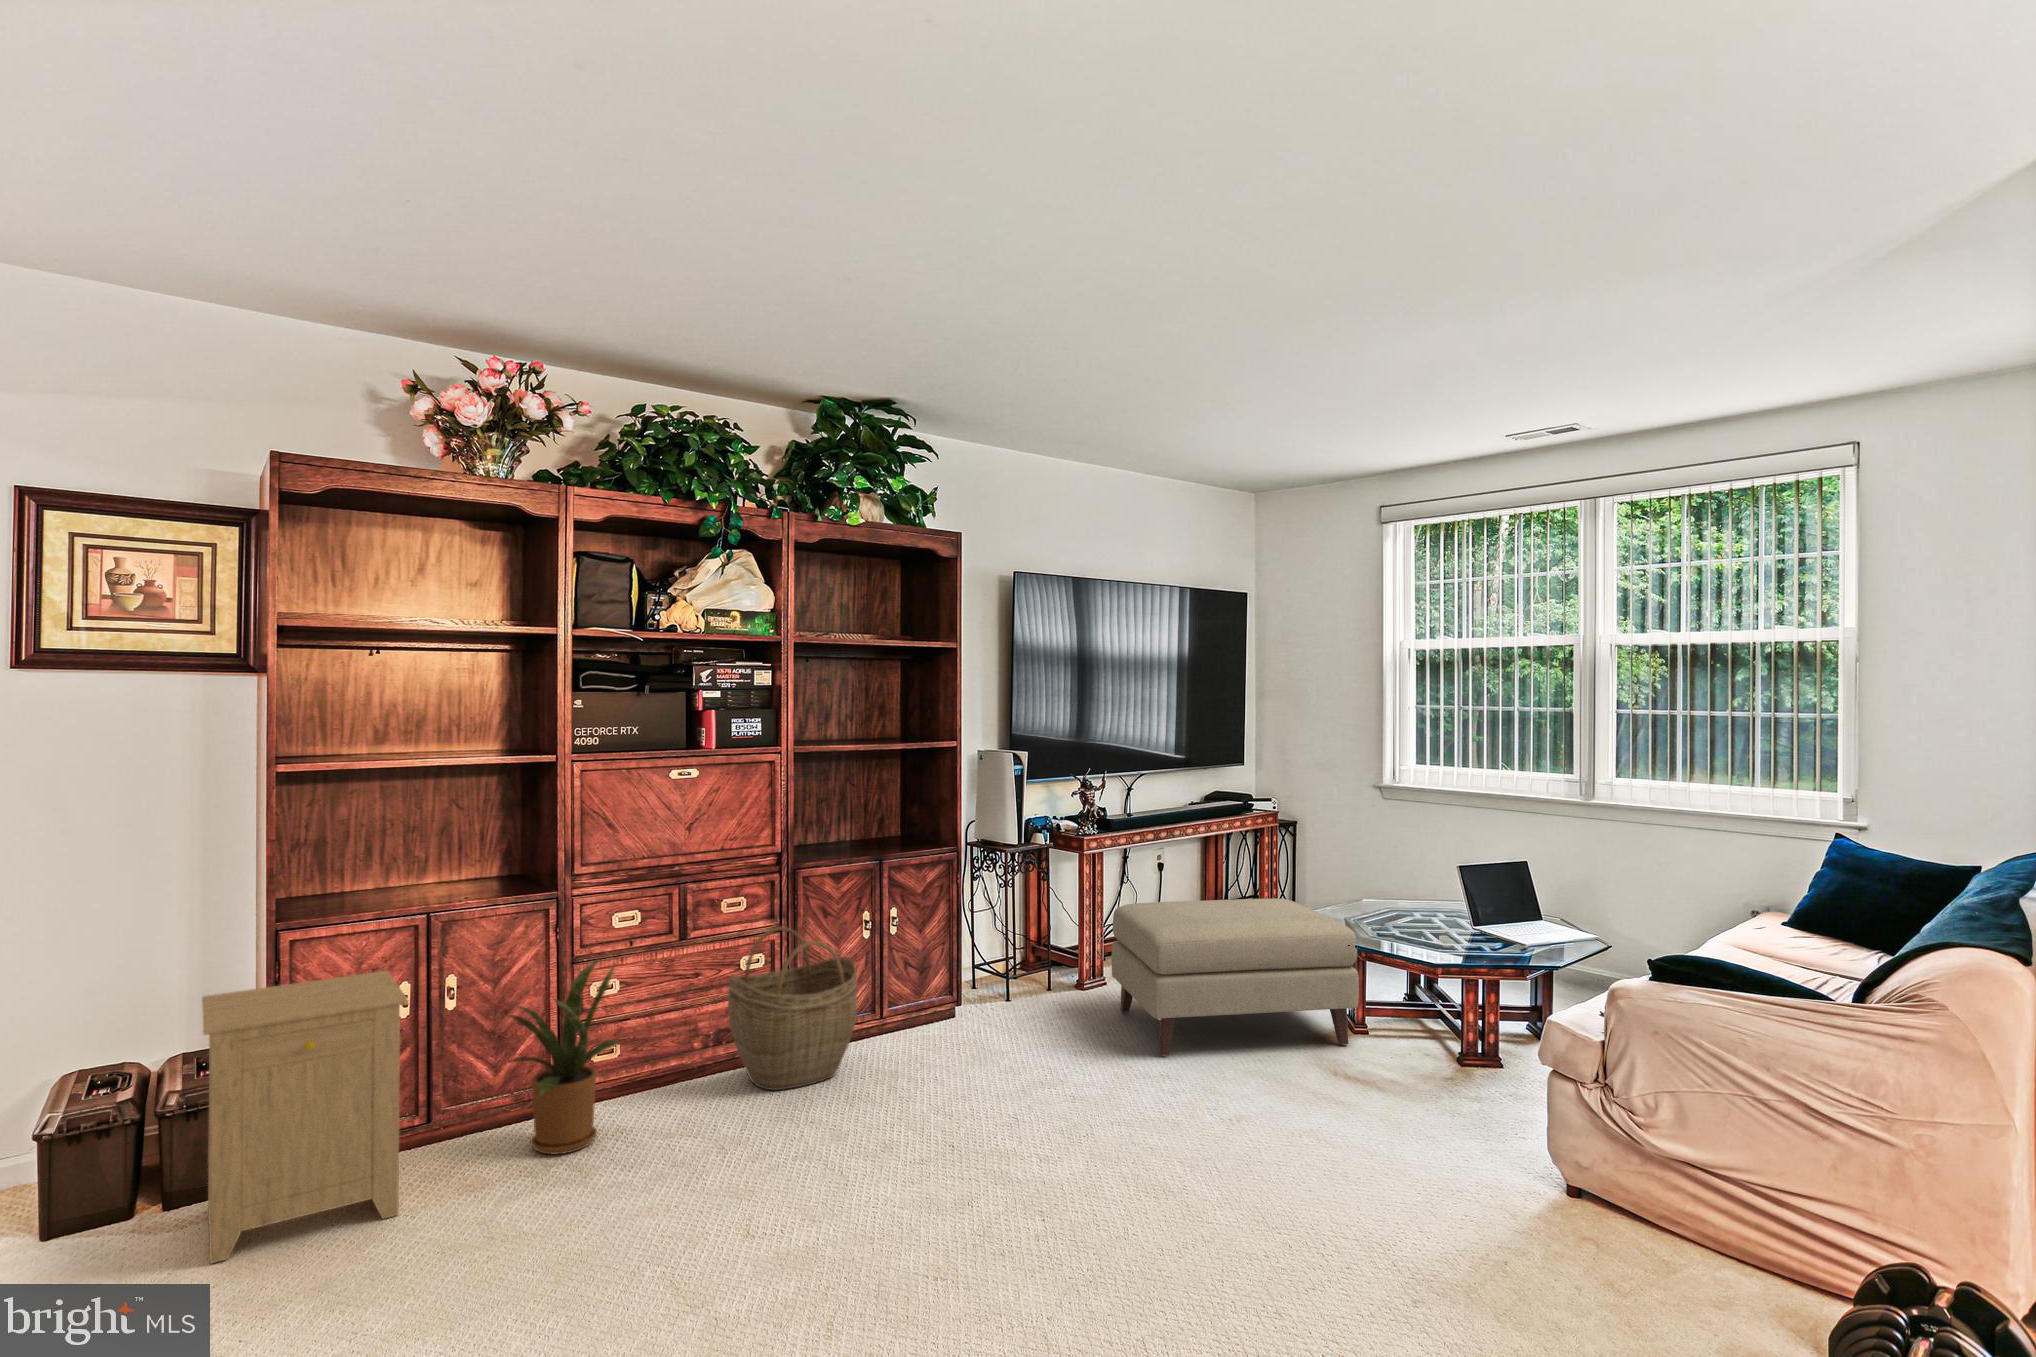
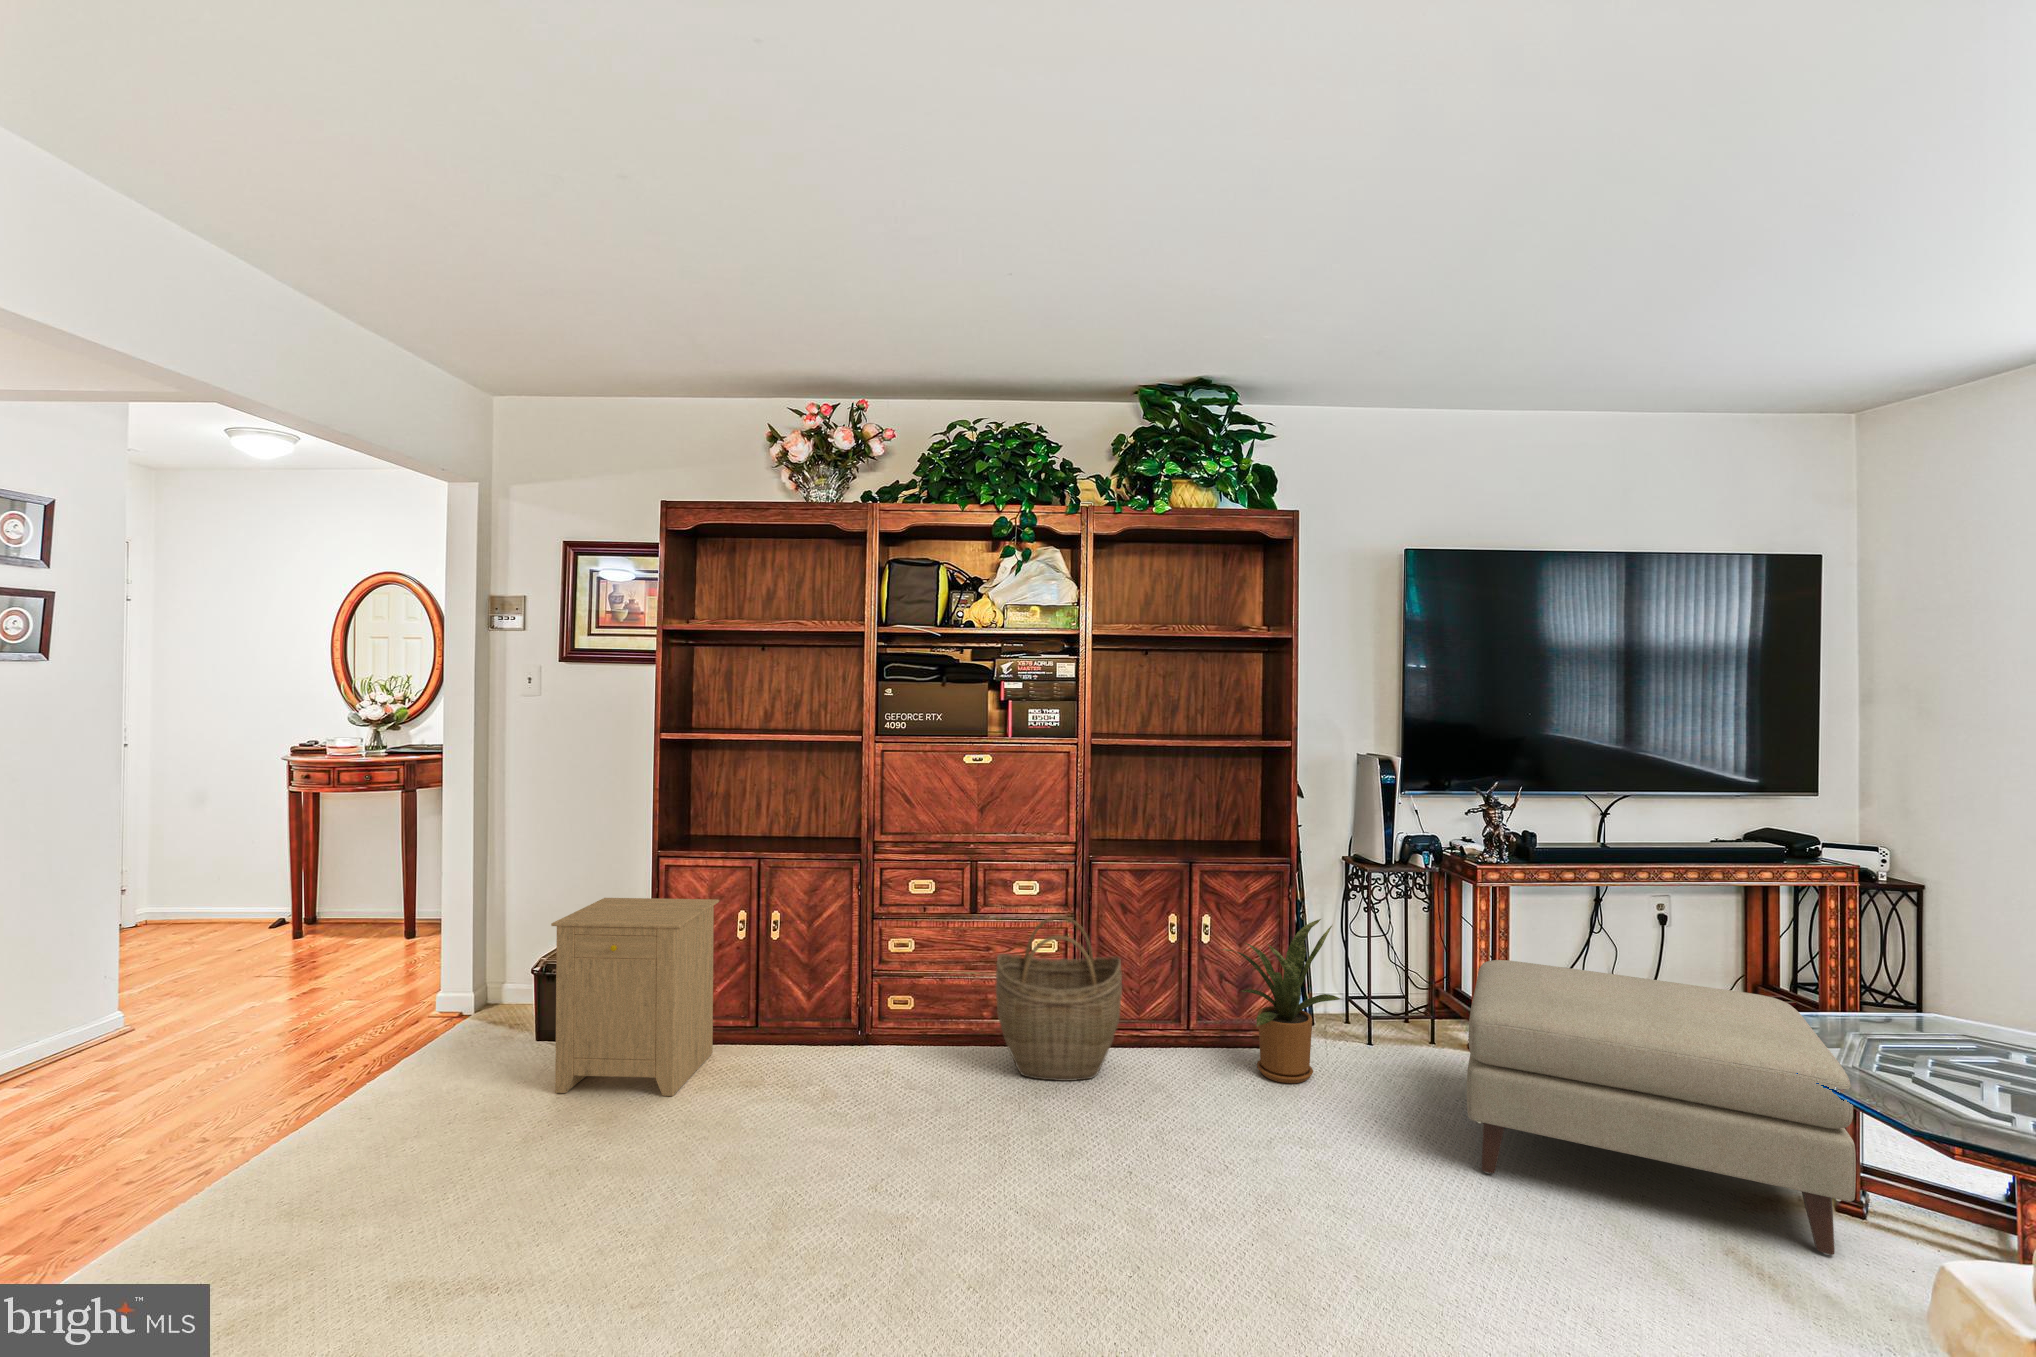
house plant: present [505,960,621,1154] -> present [1222,919,1340,1083]

